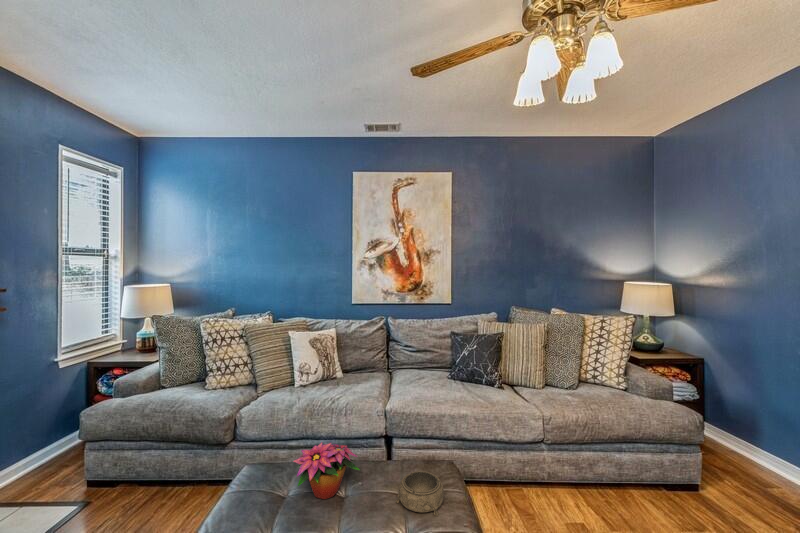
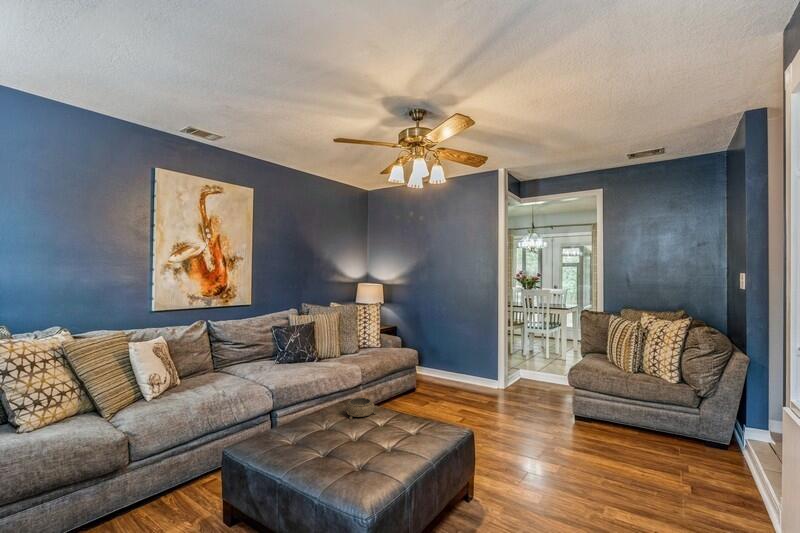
flower arrangement: present [293,443,360,499] -> none [278,394,331,436]

